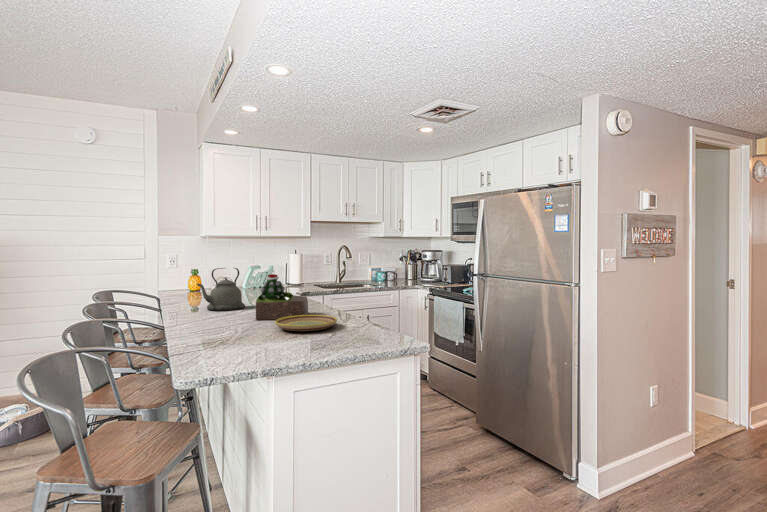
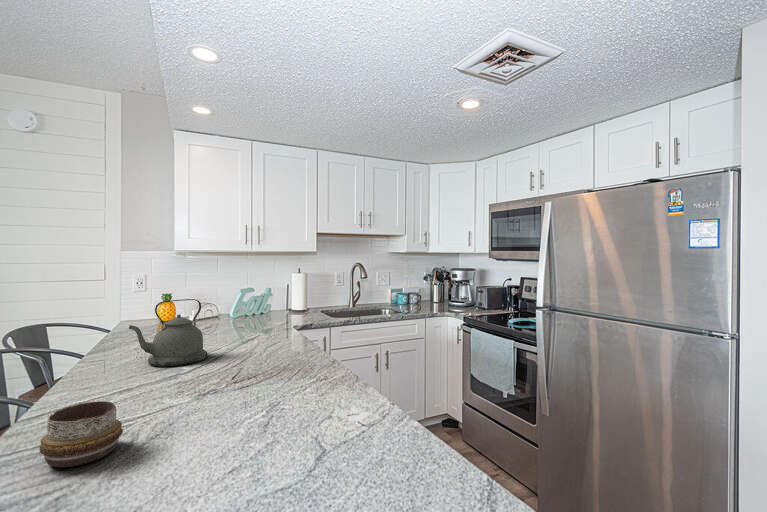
succulent plant: present [256,274,308,320] -> none [199,317,294,398]
decorative bowl: none [198,310,232,335] -> present [40,401,123,467]
plate: present [275,315,337,331] -> none [209,397,334,455]

